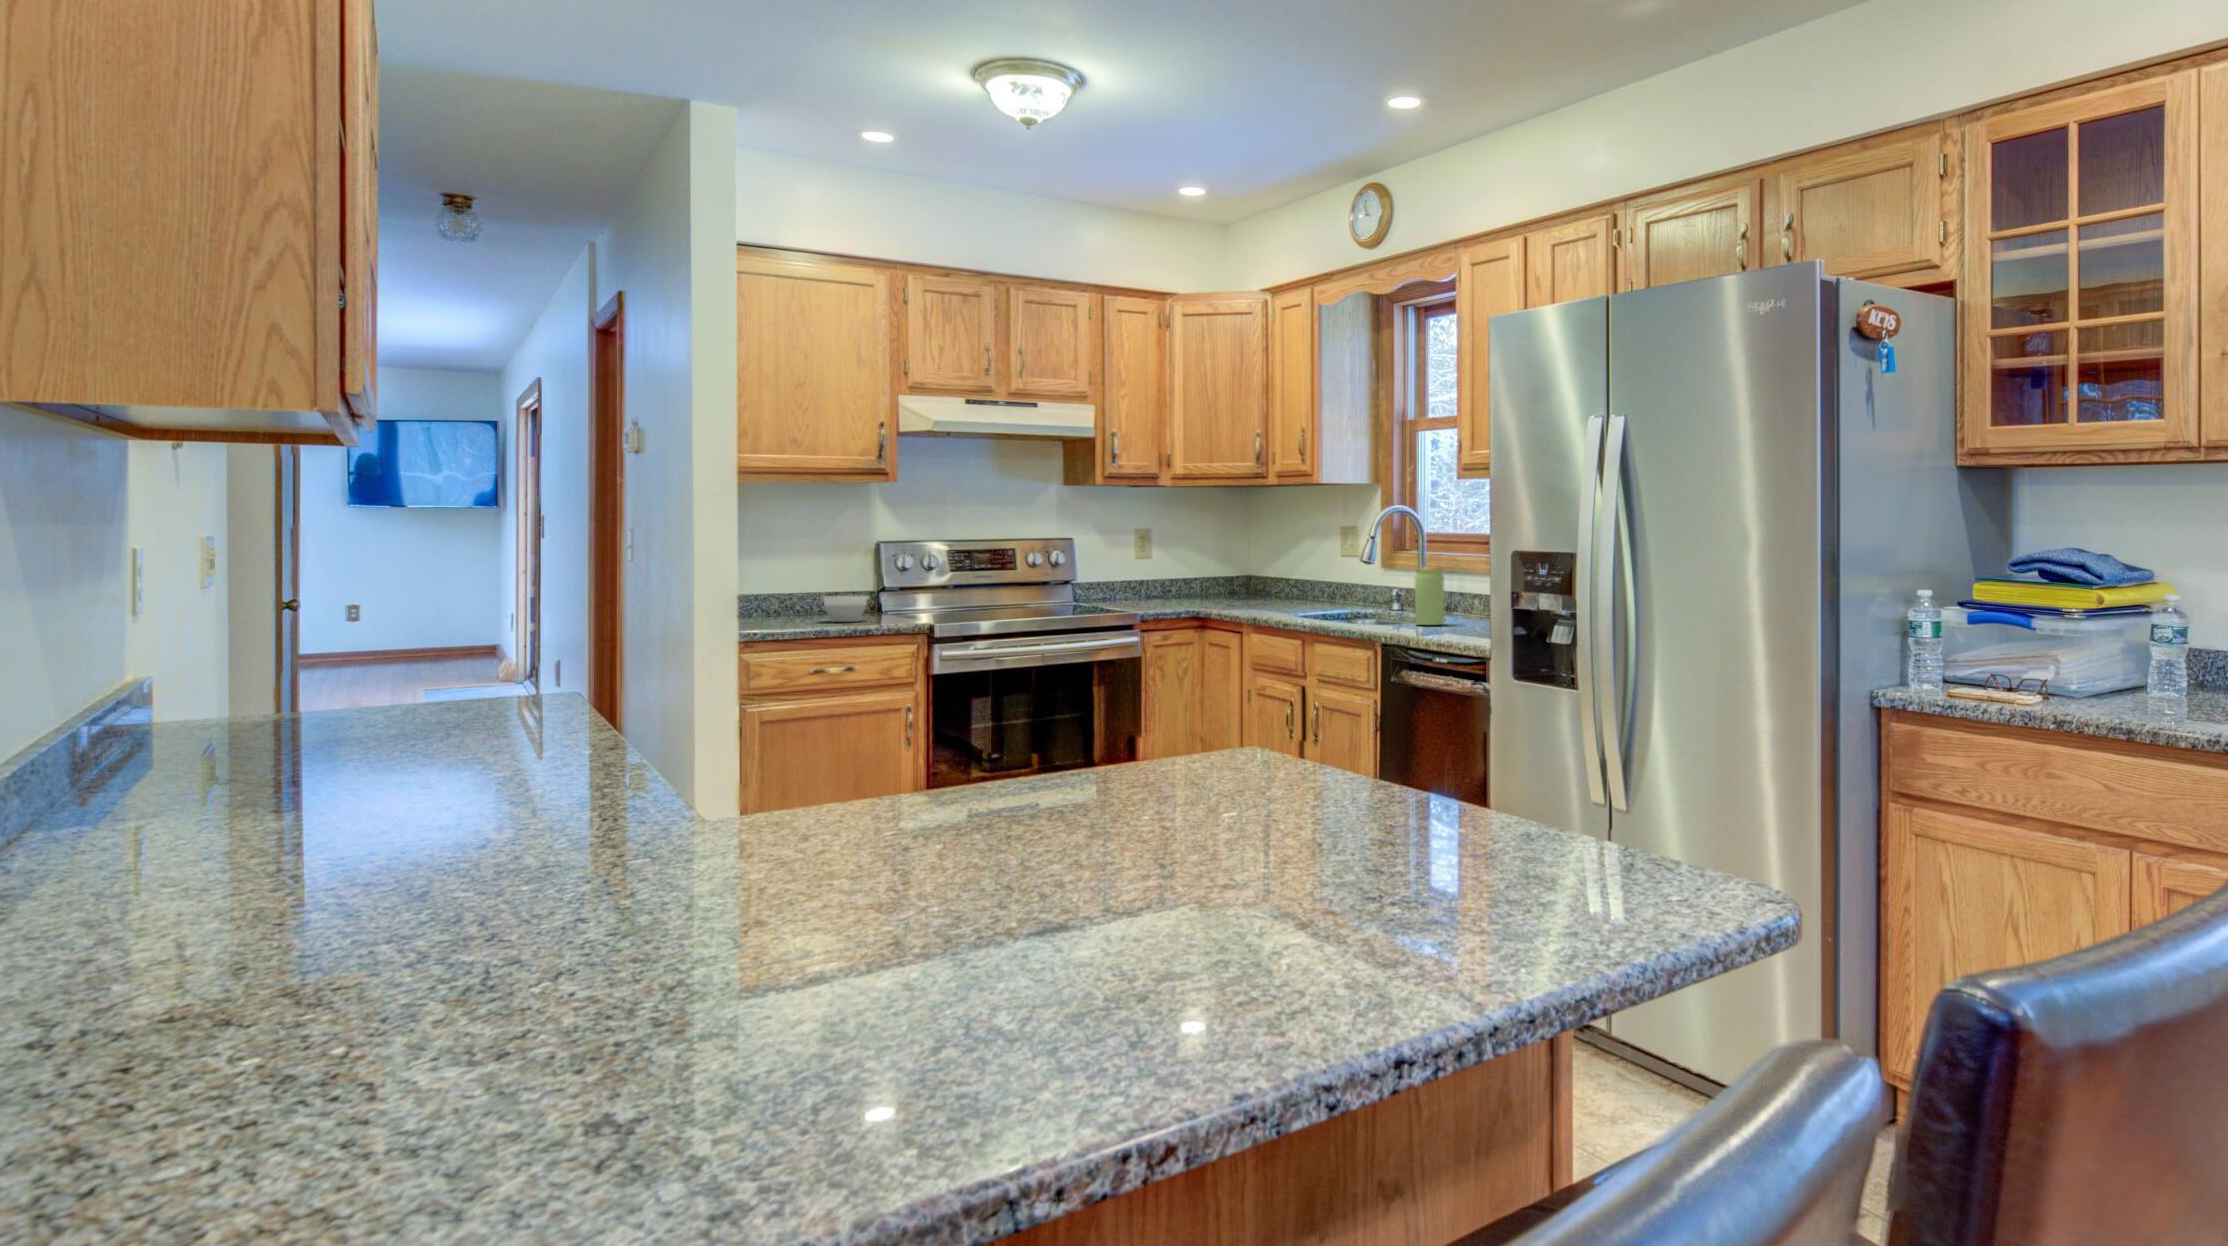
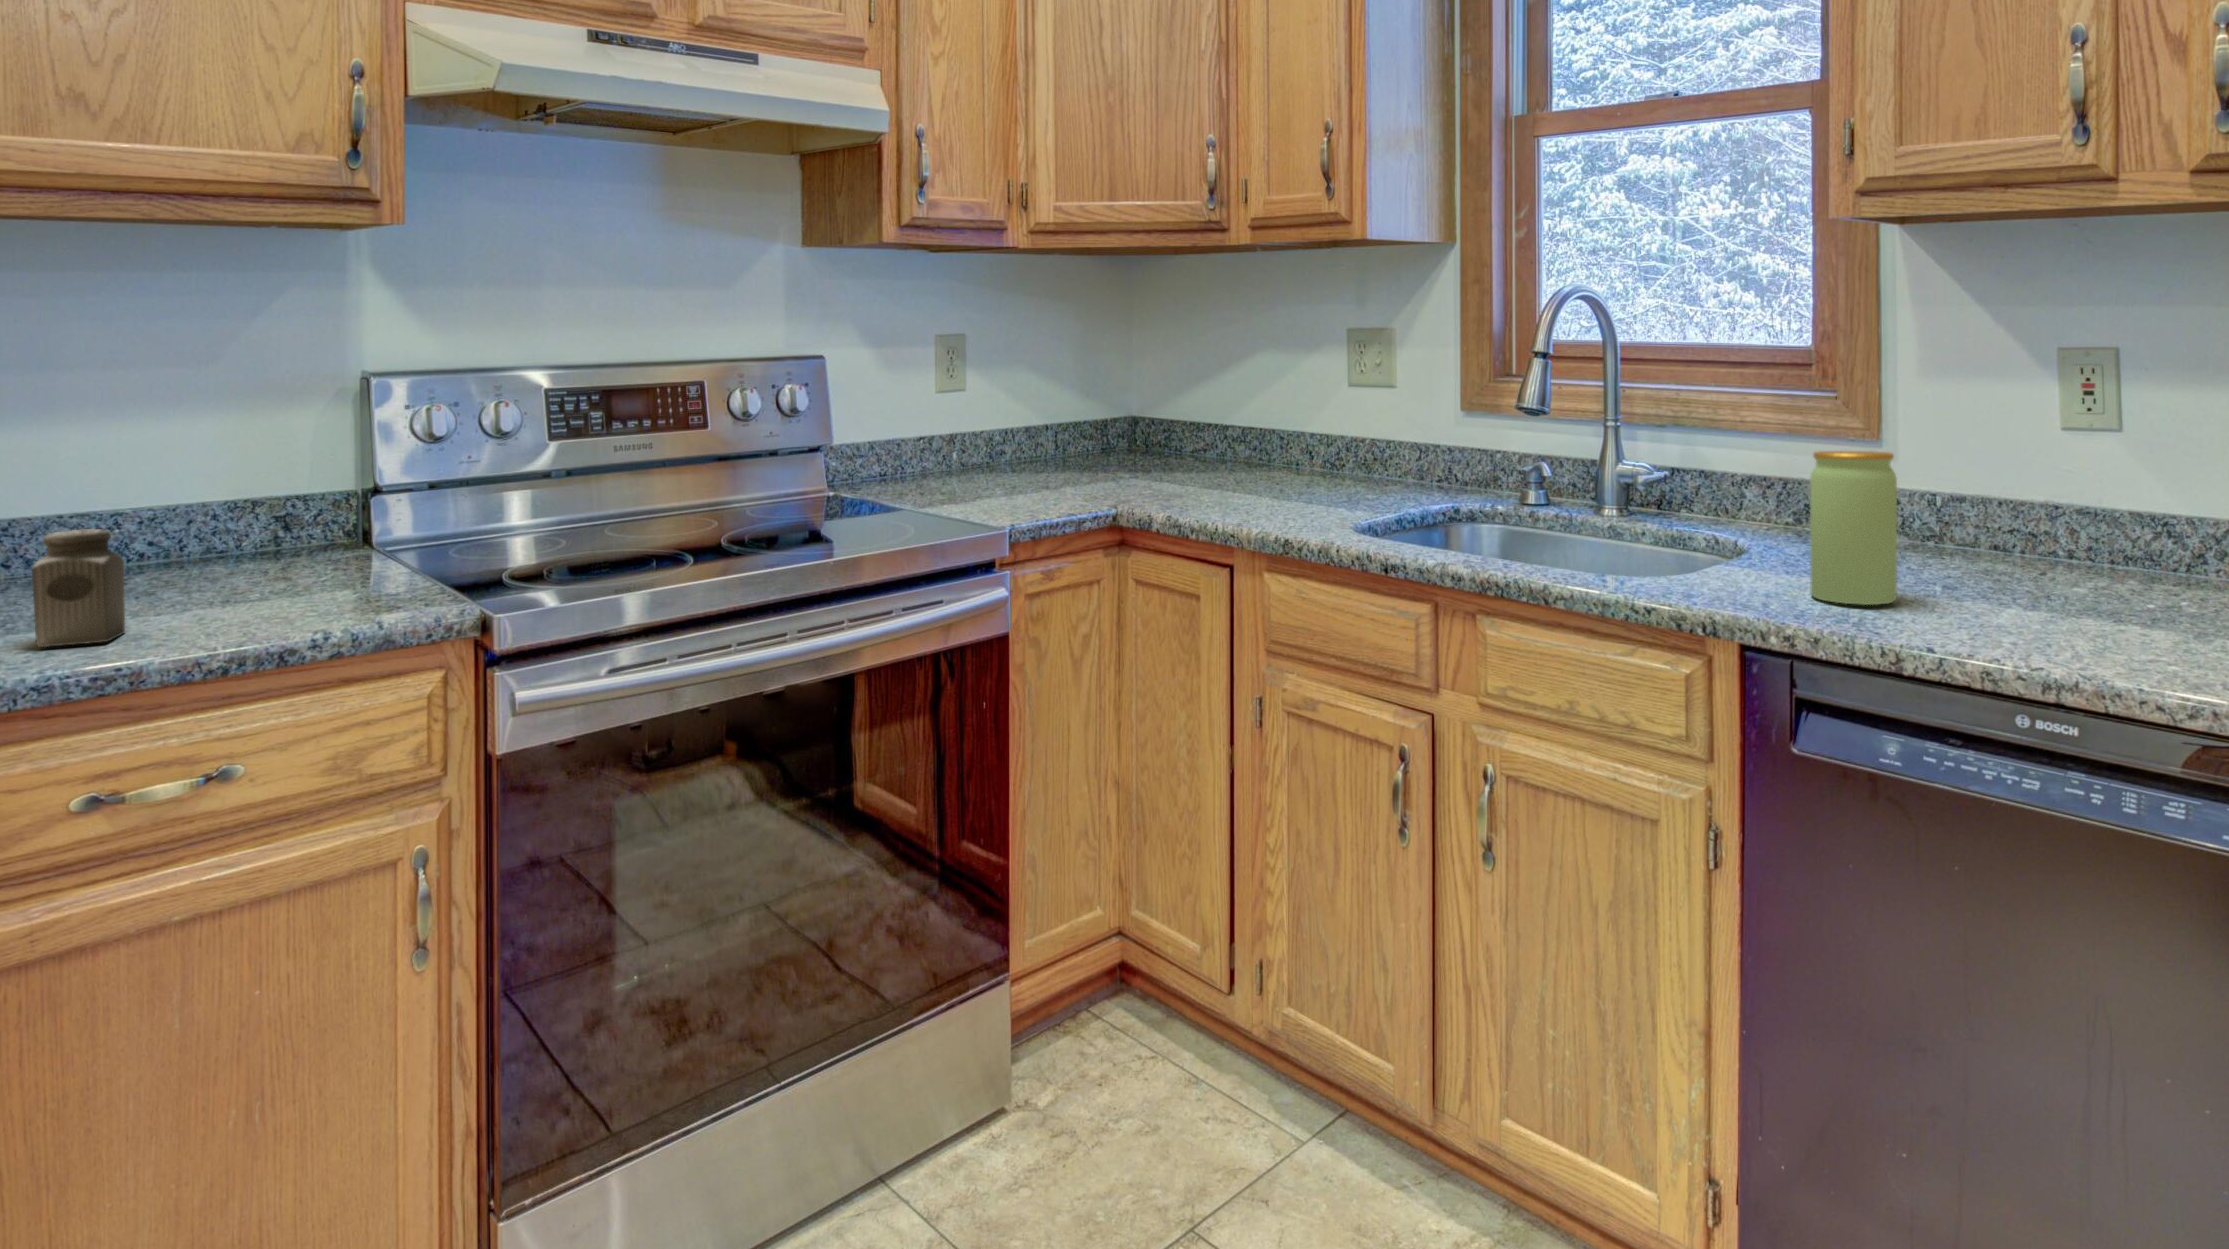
salt shaker: none [793,589,815,626] -> present [32,529,125,647]
bowl: present [823,596,868,622] -> none [167,522,321,602]

